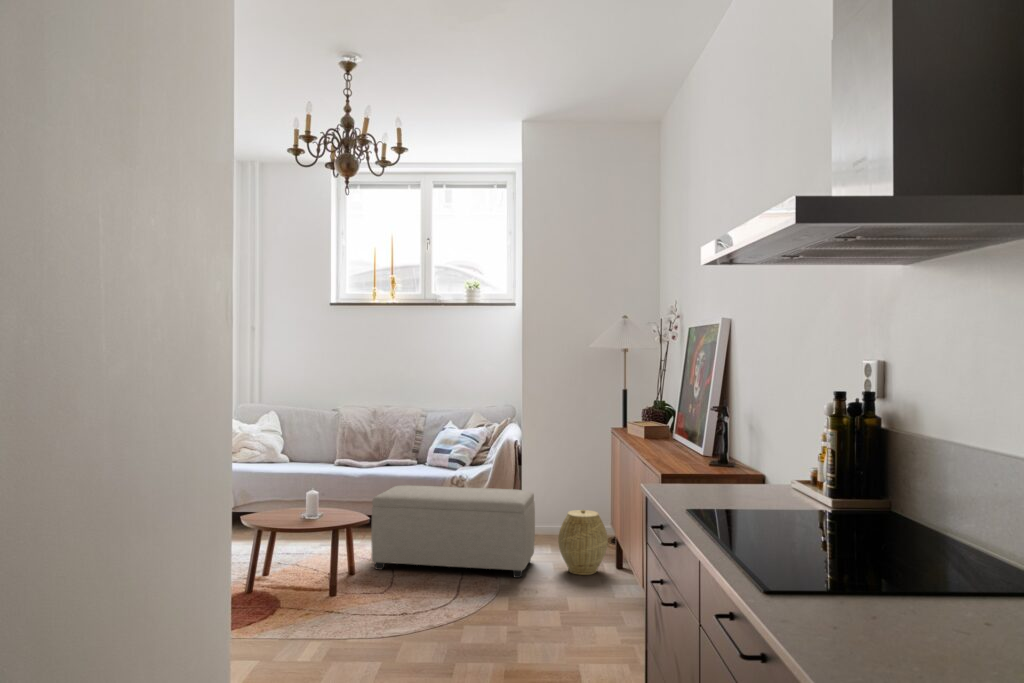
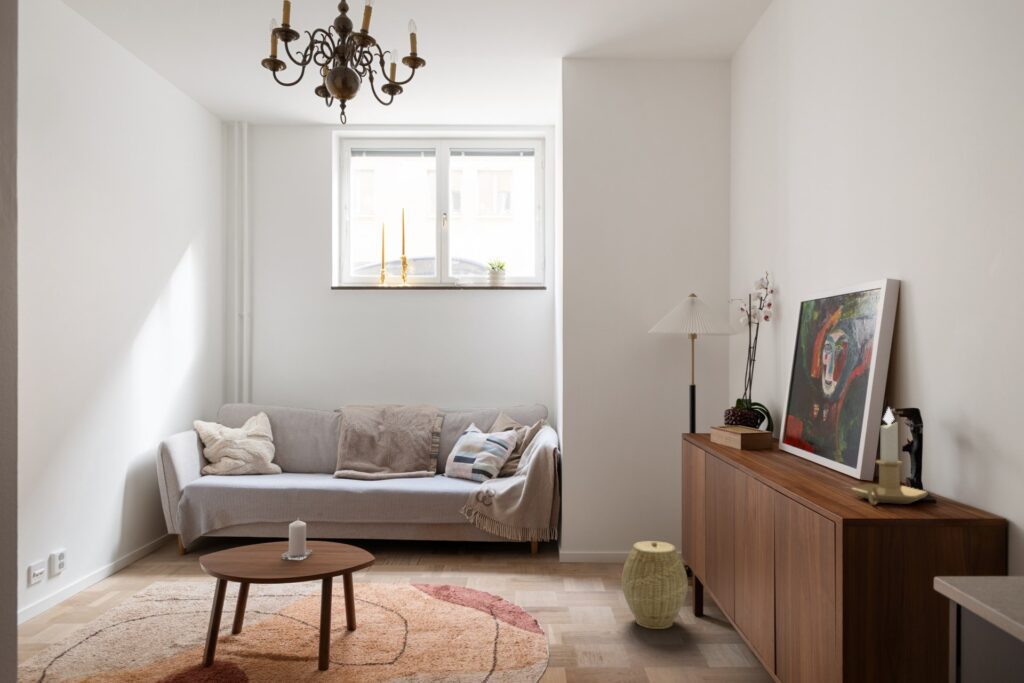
candlestick: none [681,406,727,468] -> present [852,408,928,505]
ottoman: present [371,485,535,578] -> none [377,508,588,635]

